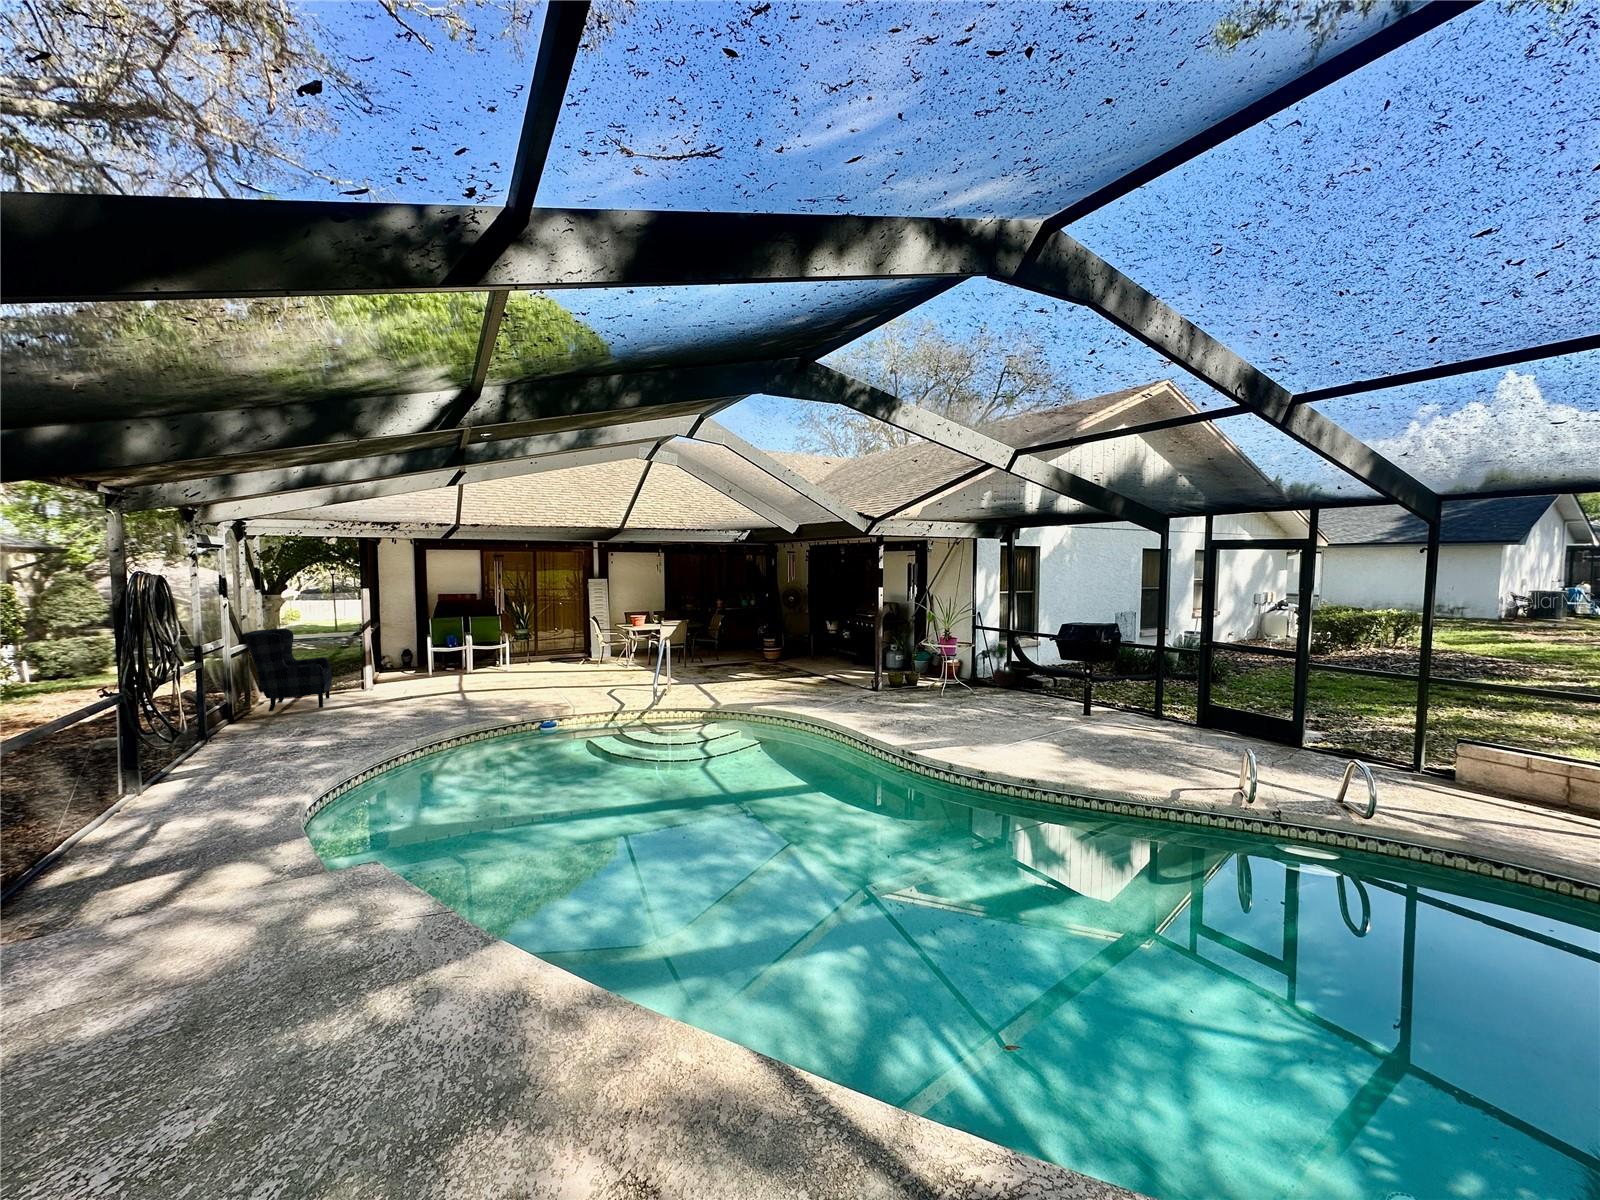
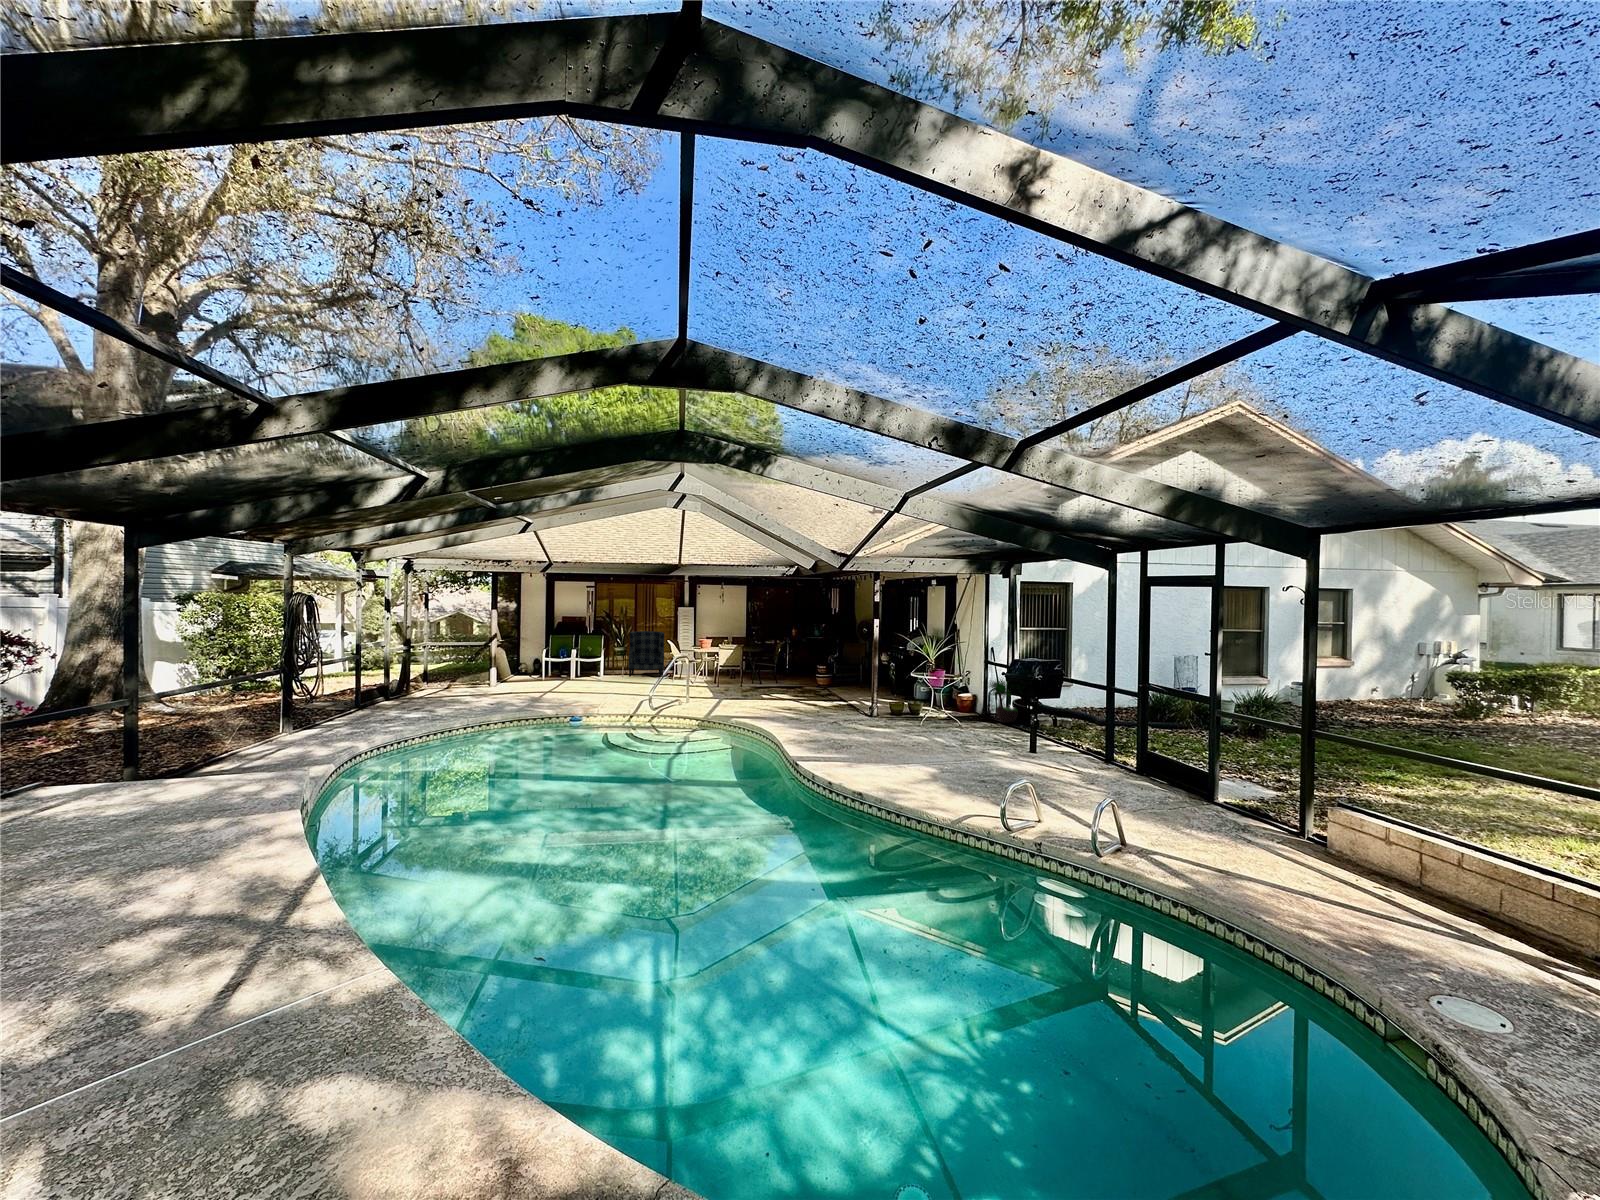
chair: present [245,629,332,711] -> present [628,631,664,676]

